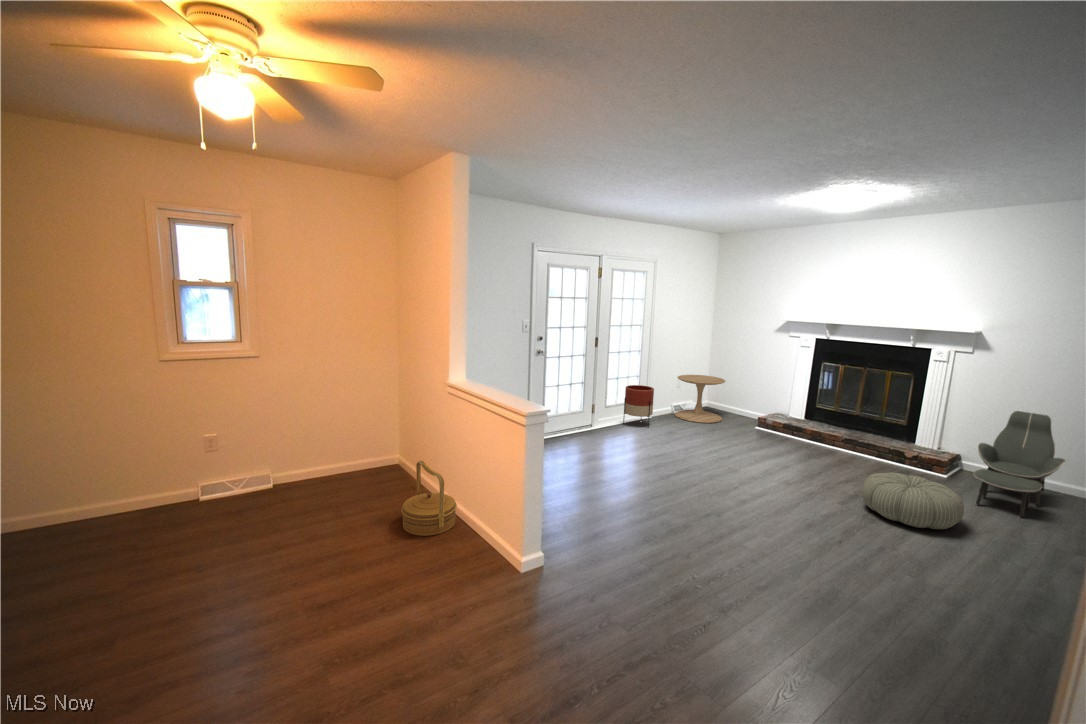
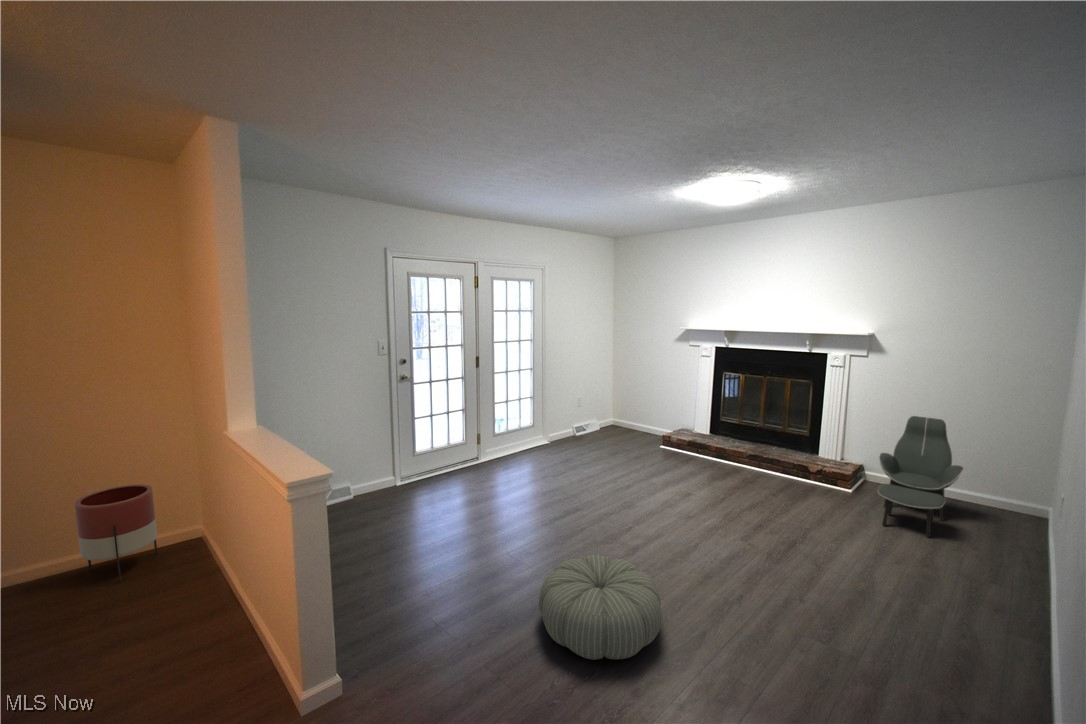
side table: present [675,375,725,423] -> none [577,391,628,445]
planter: present [623,385,654,428] -> present [75,484,157,582]
woven basket: present [401,461,457,536] -> none [144,549,241,668]
pouf: present [862,472,964,529] -> present [539,555,662,660]

